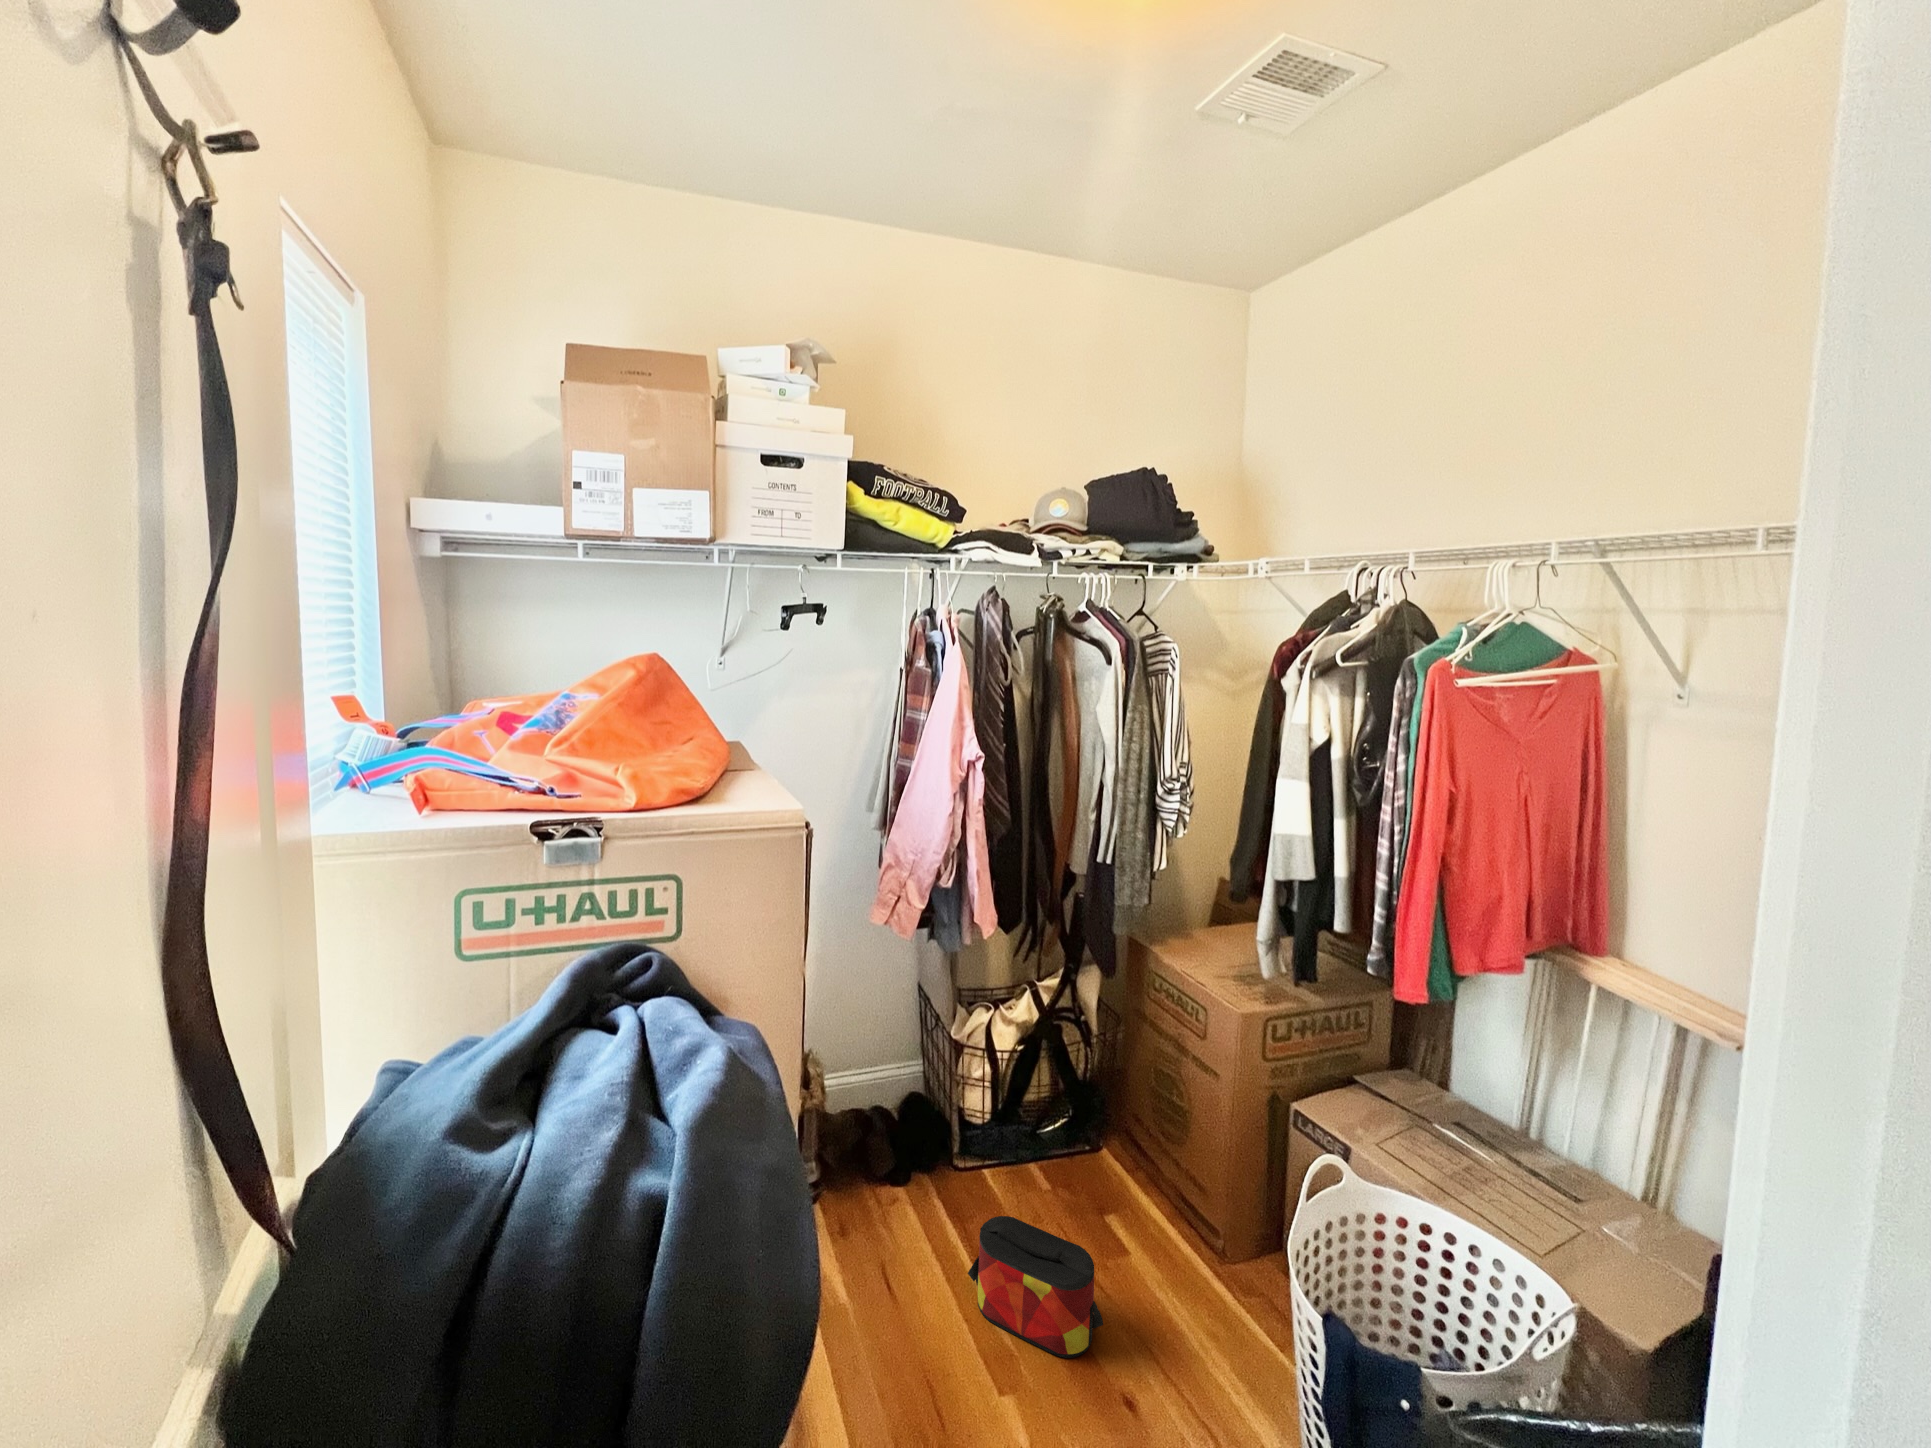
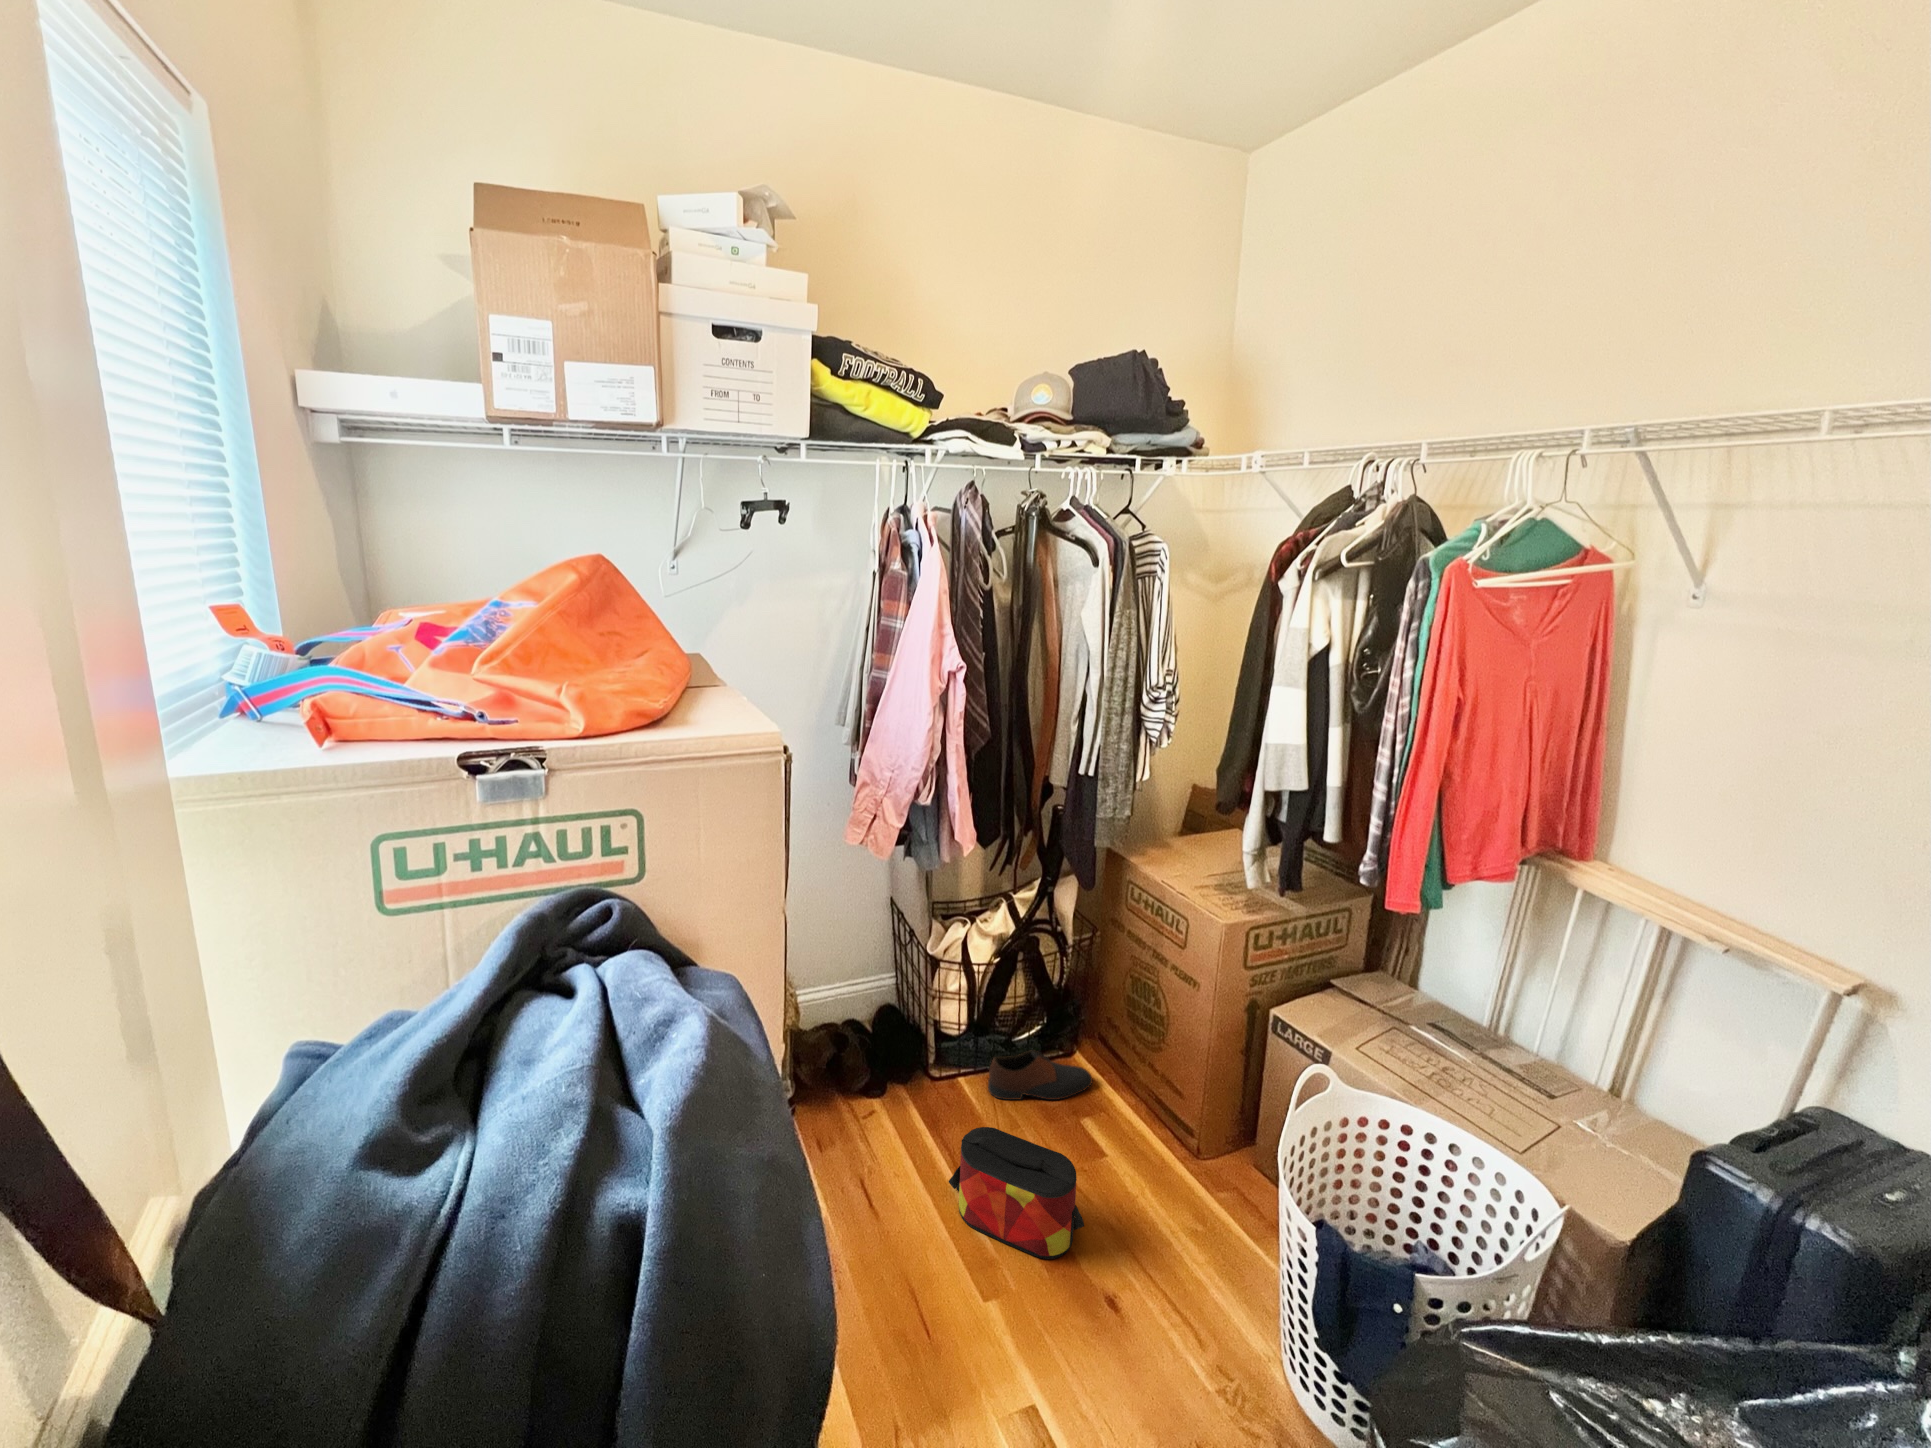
shoe: none [1011,1143,1118,1196] -> present [988,1050,1093,1100]

